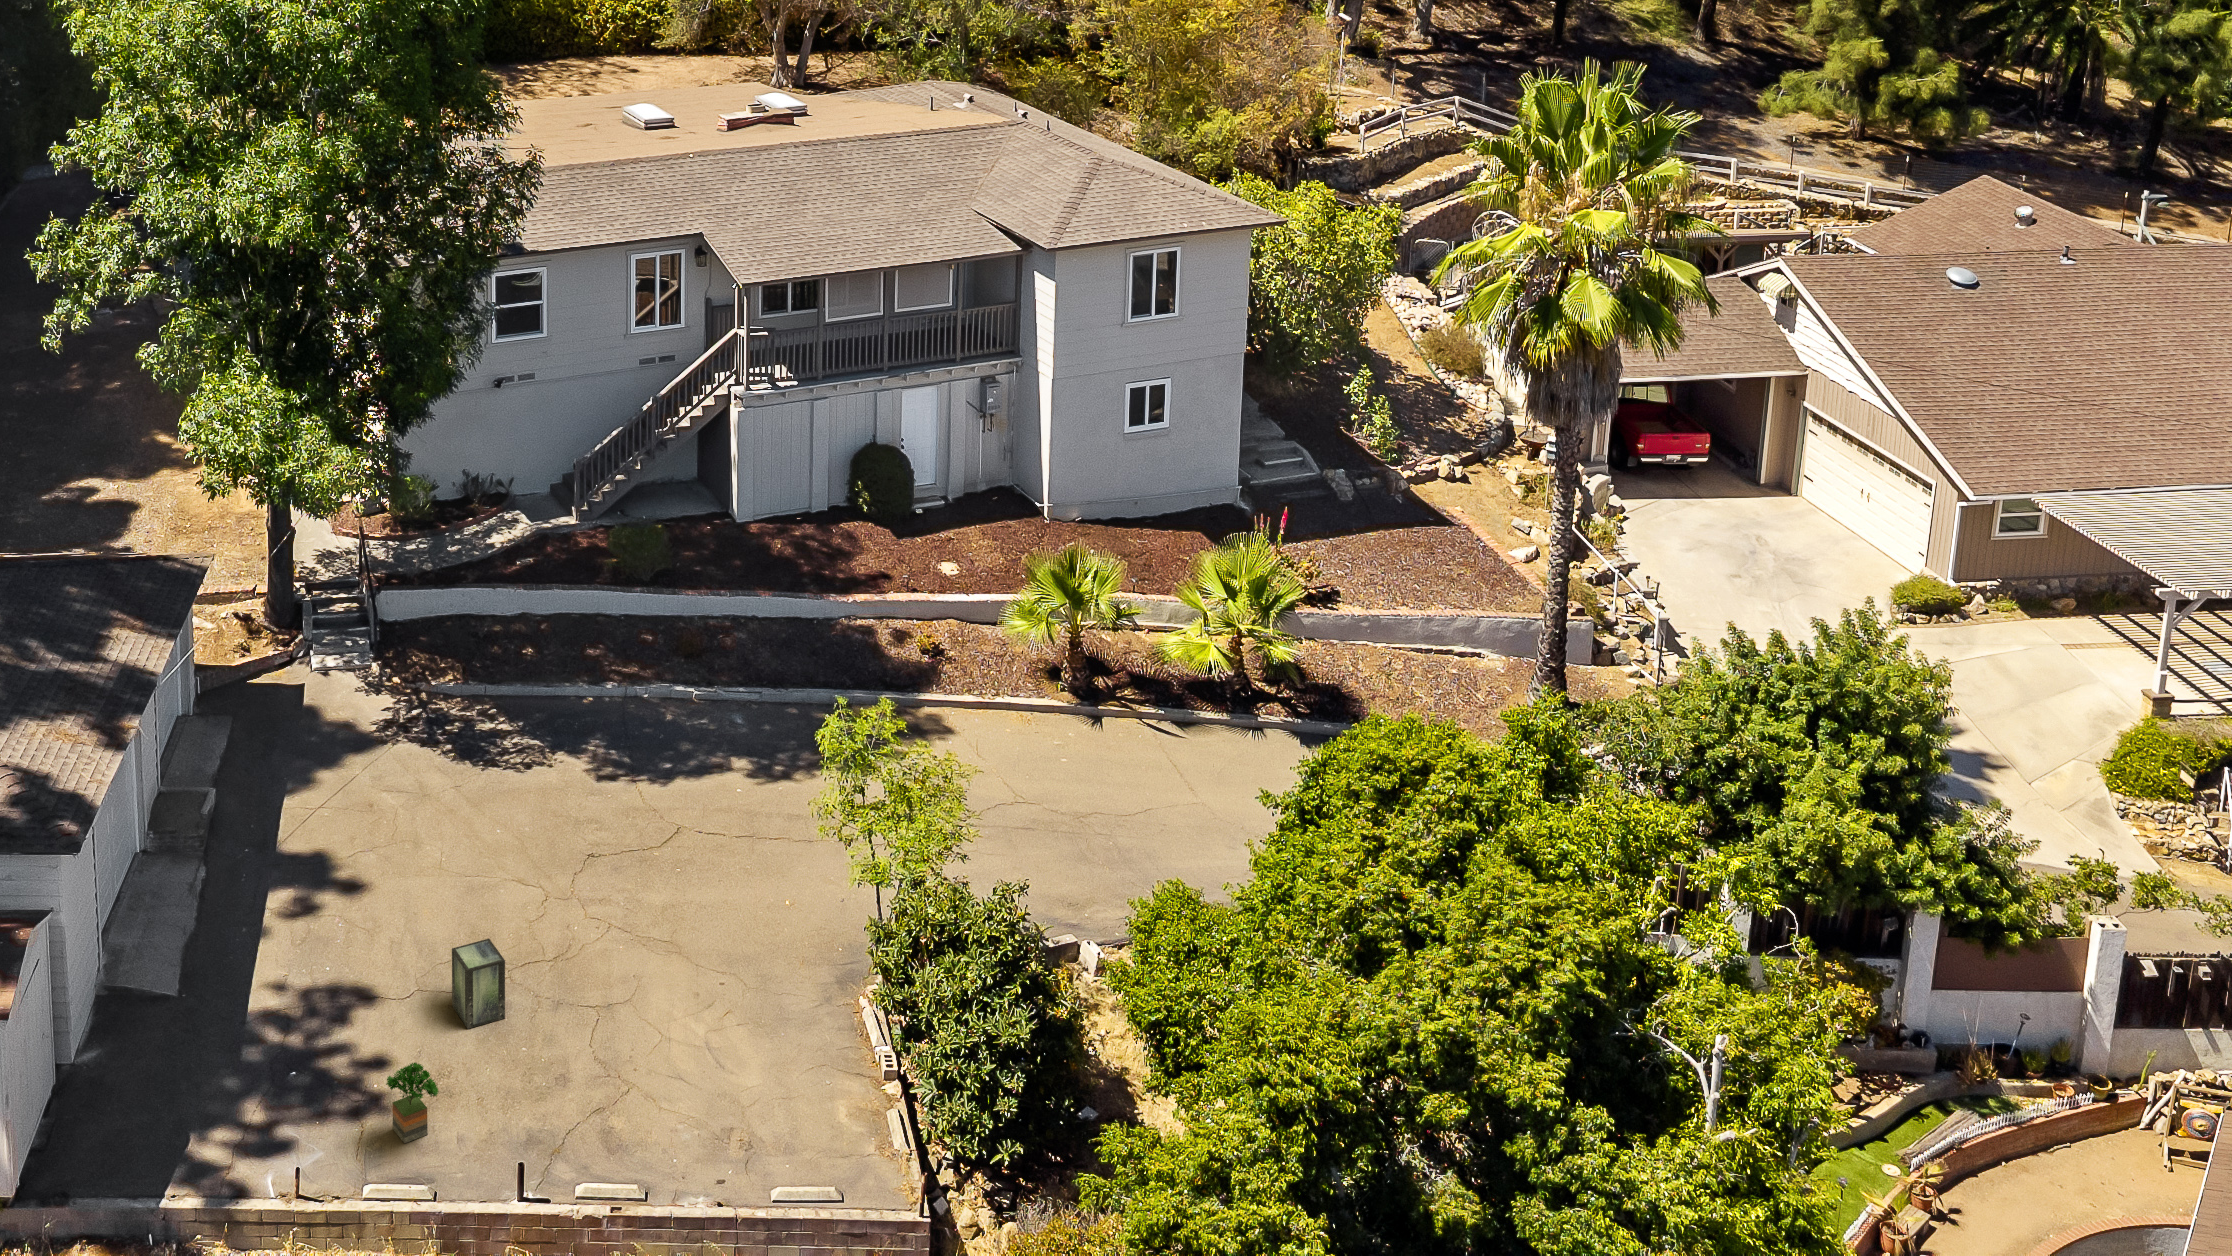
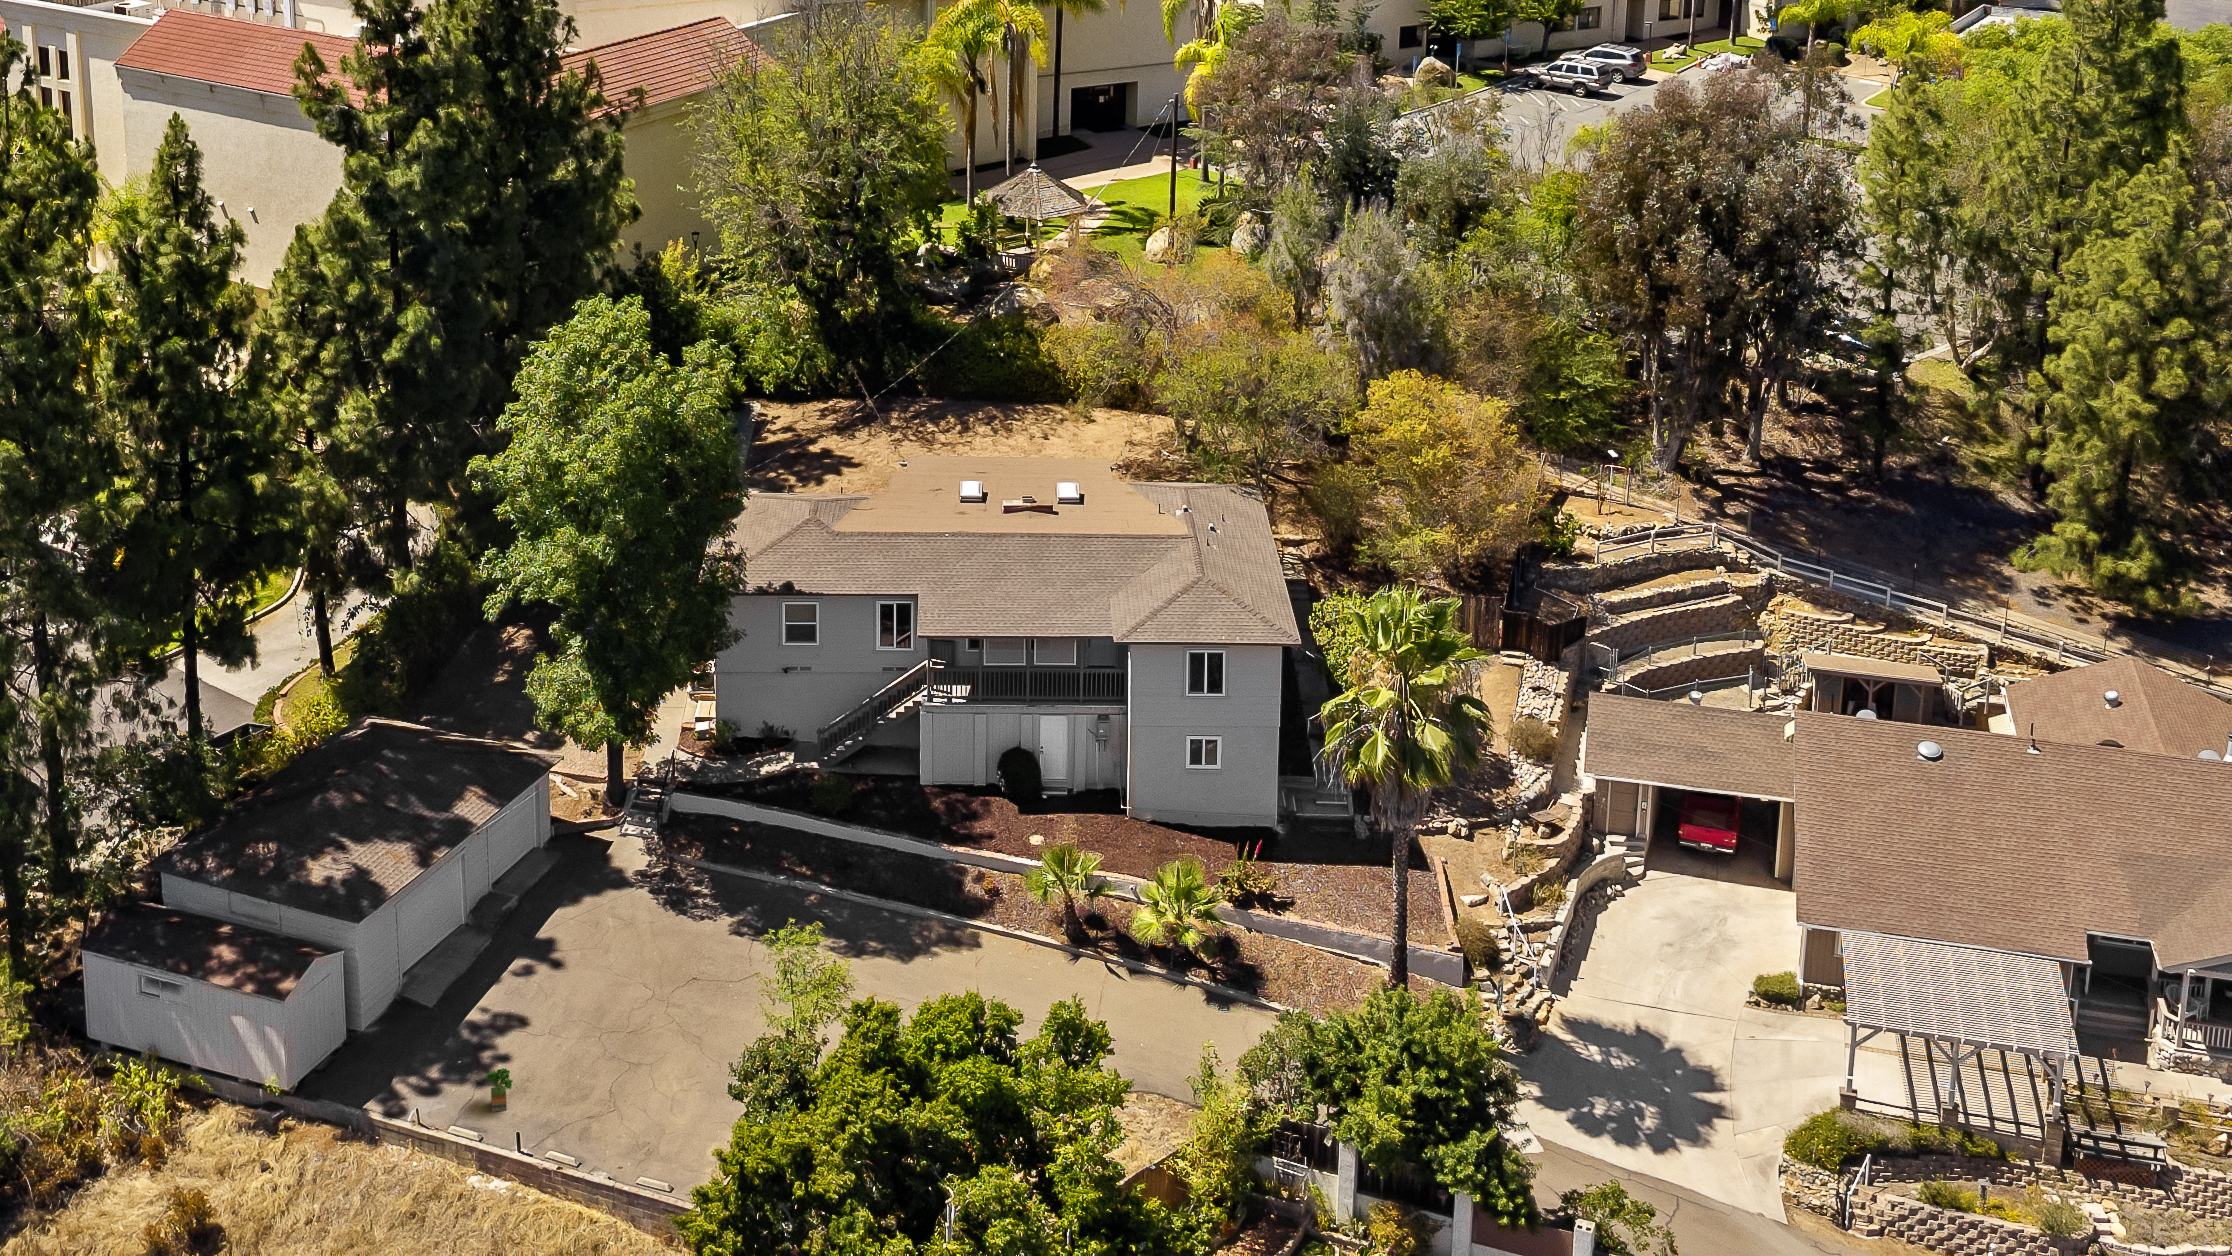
storage box: present [452,938,505,1029] -> none [563,1011,588,1060]

